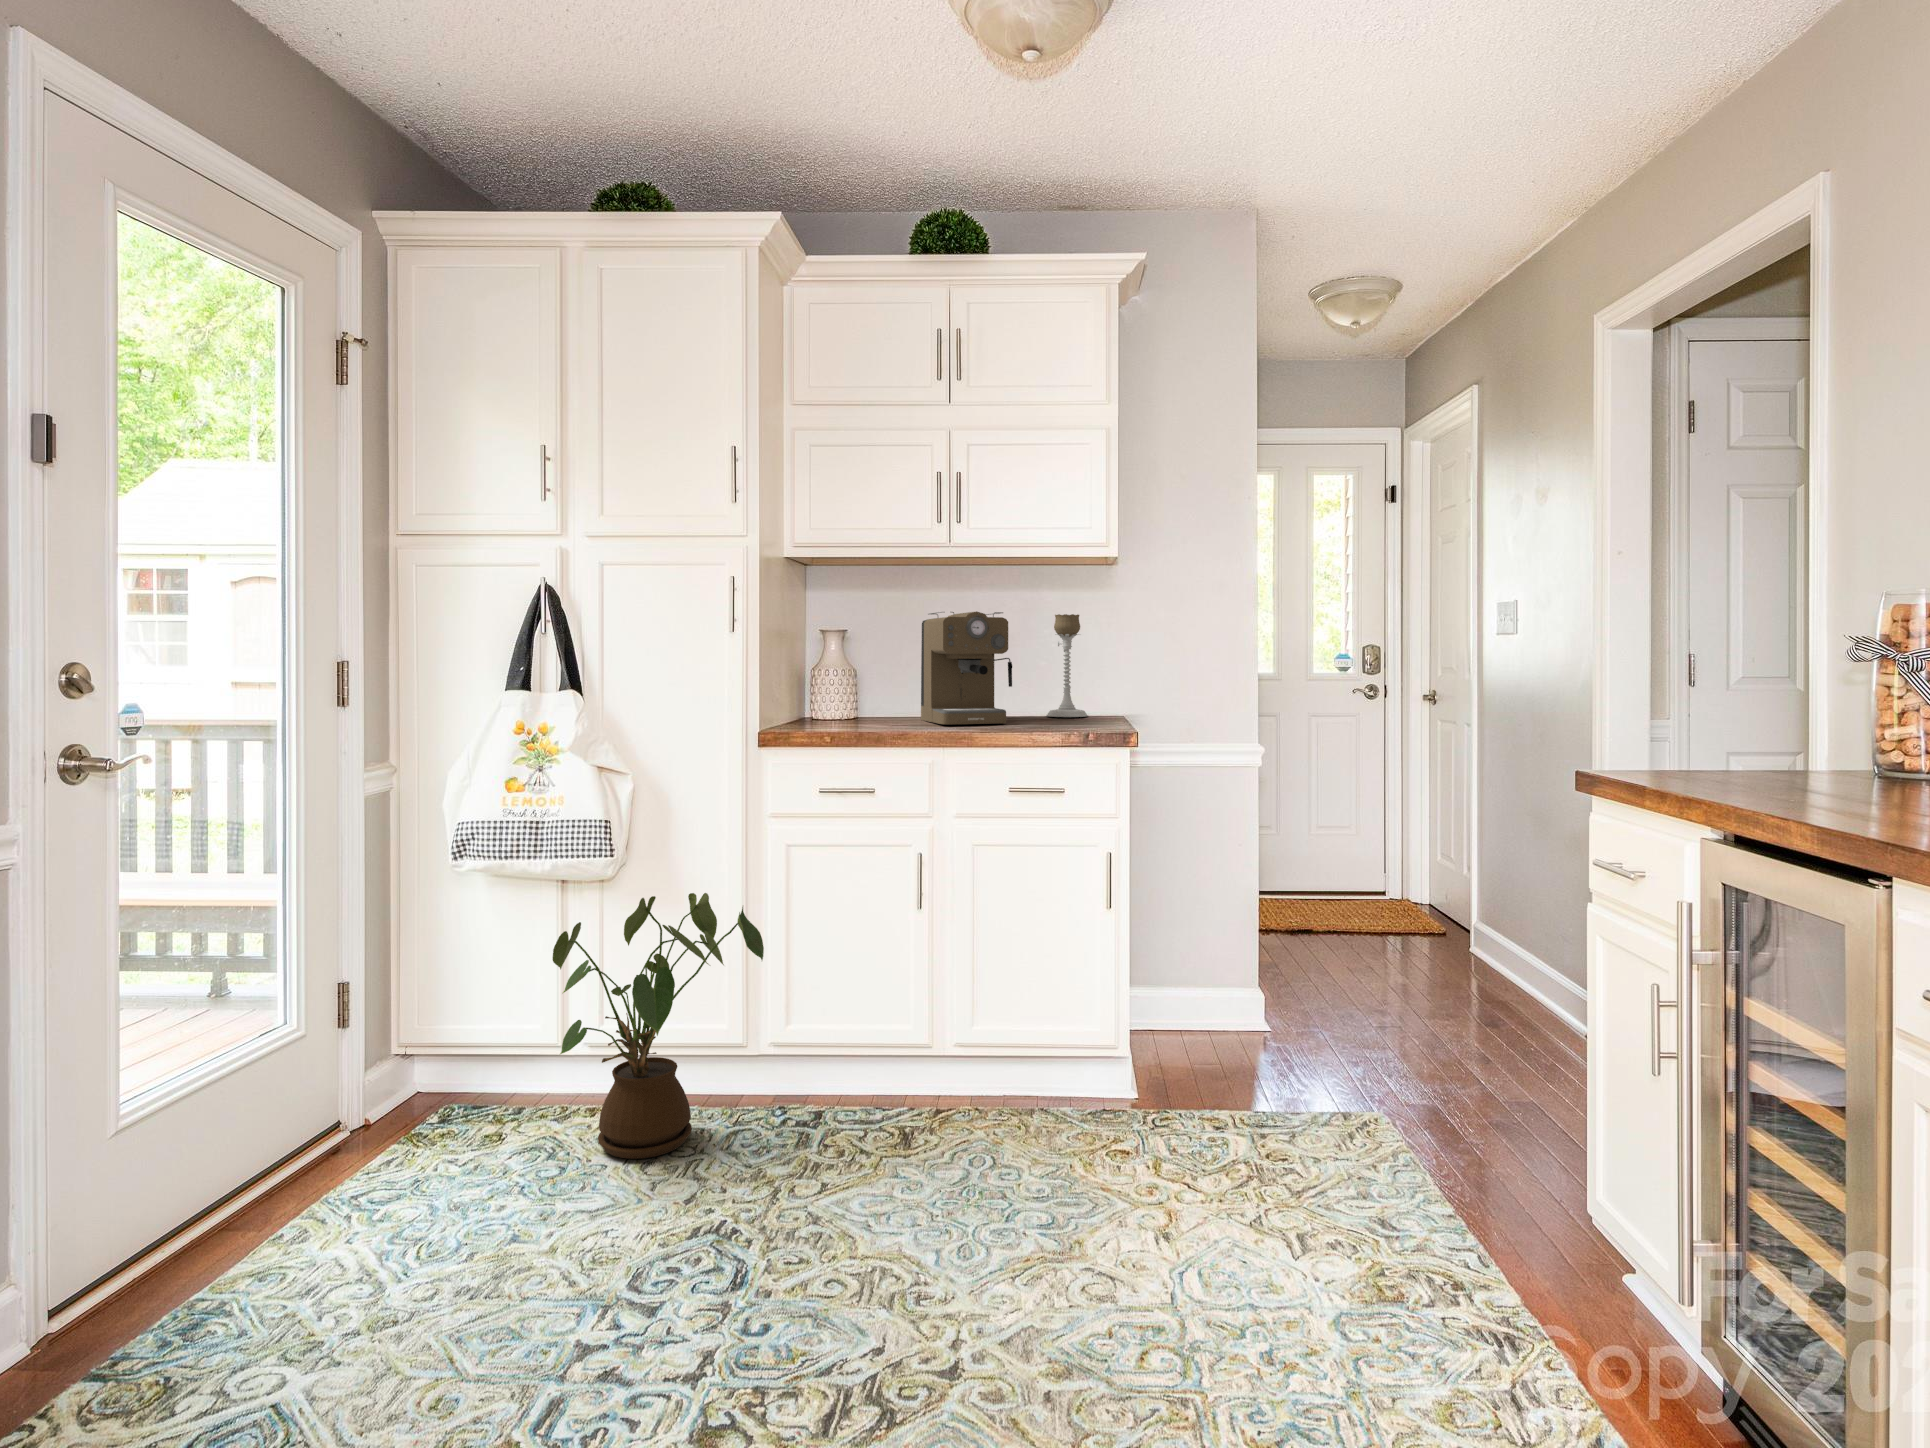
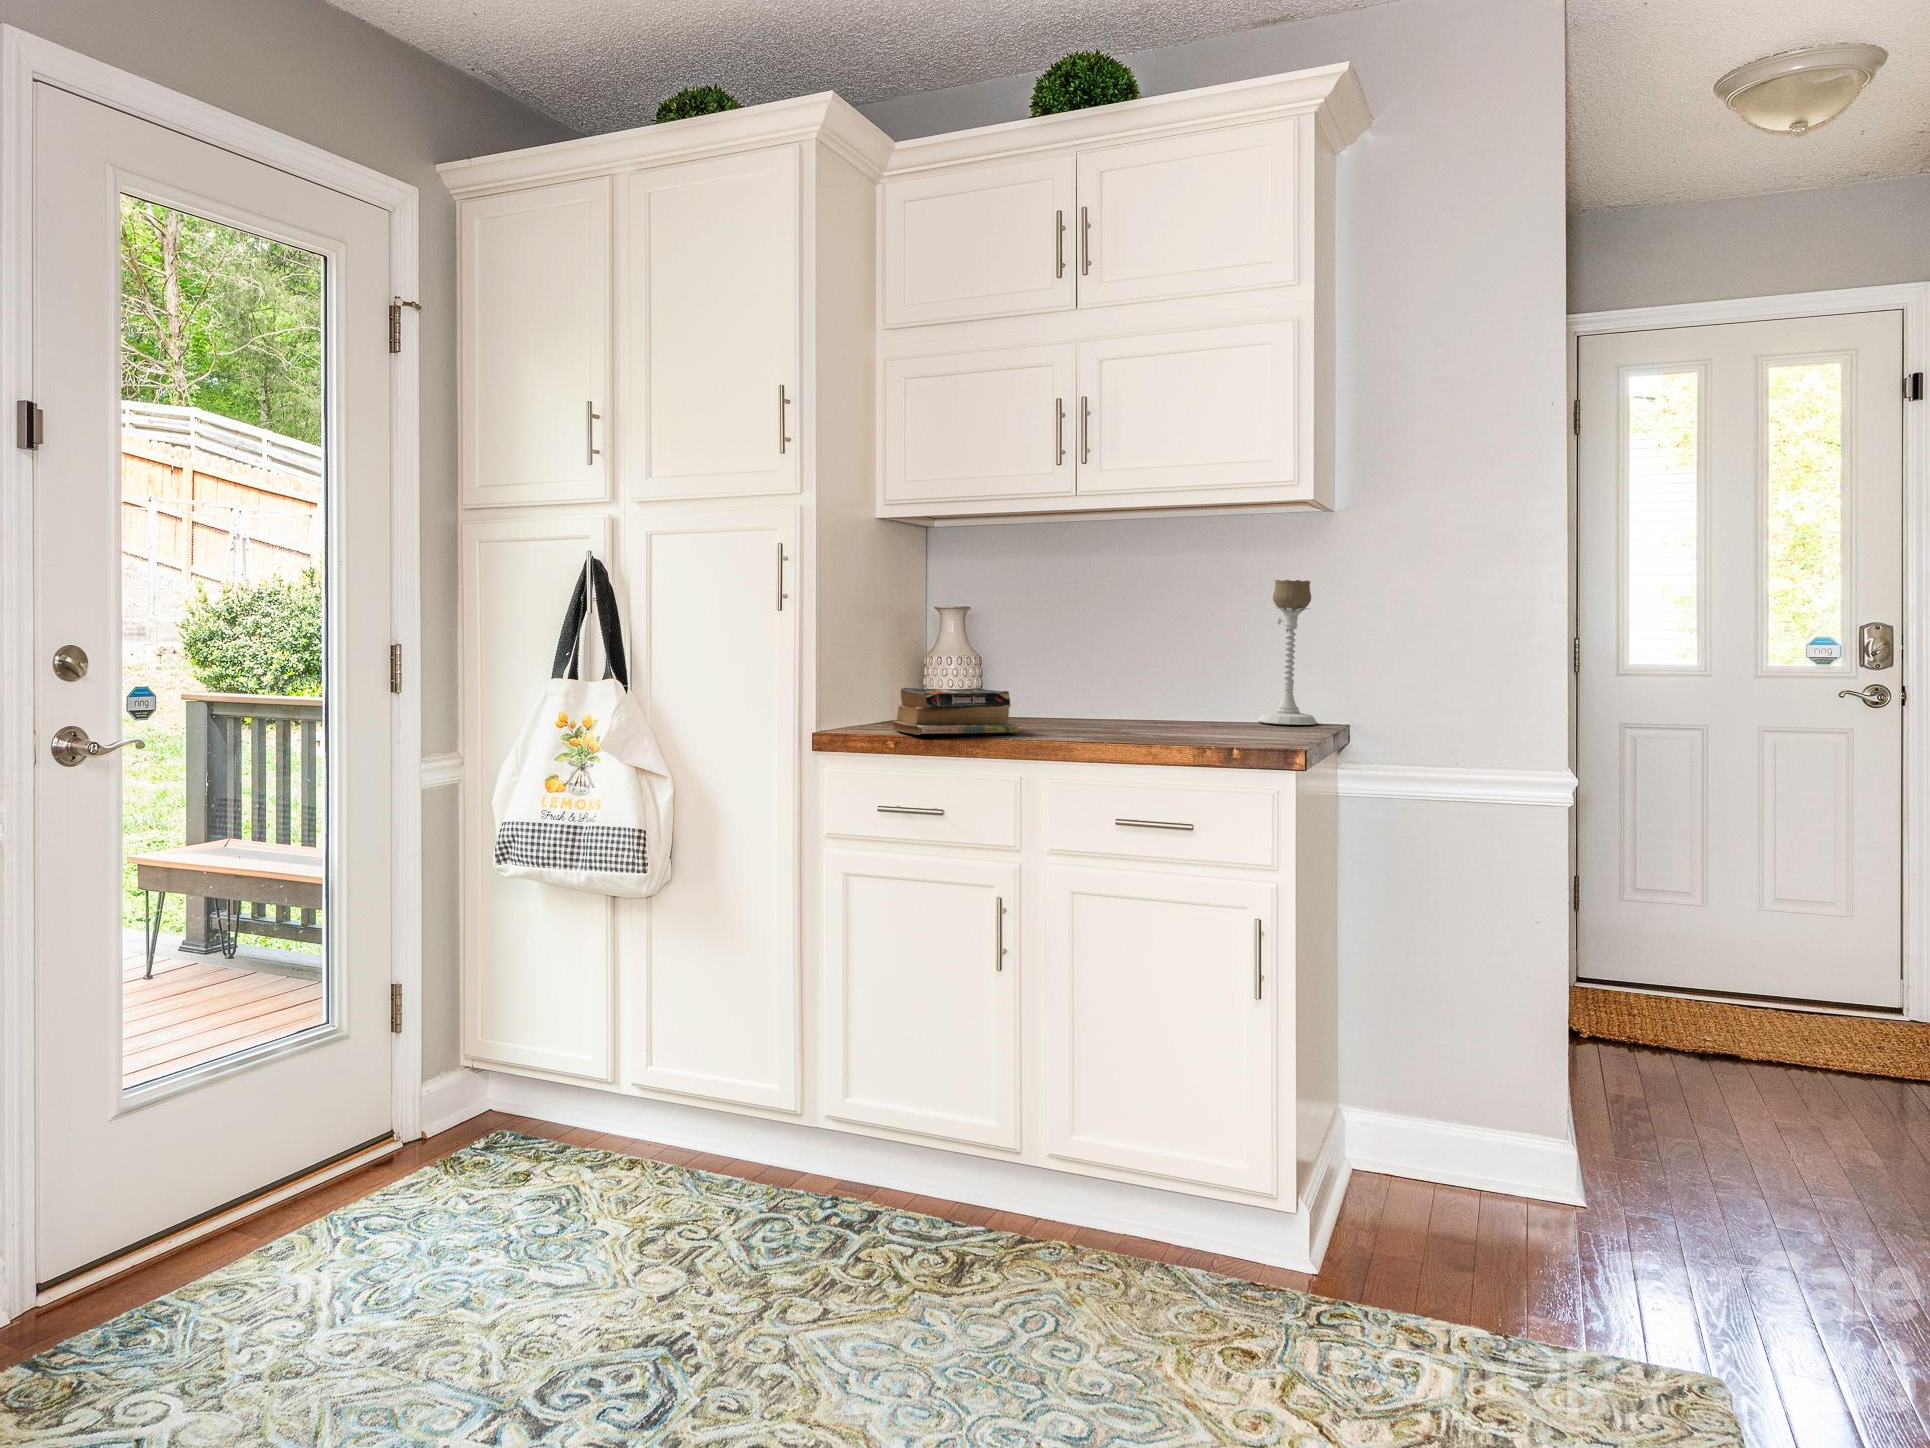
coffee maker: present [921,611,1012,724] -> none [1080,575,1196,729]
book: none [803,699,902,735] -> present [892,688,1018,735]
house plant: present [553,893,764,1159] -> none [552,919,809,1234]

